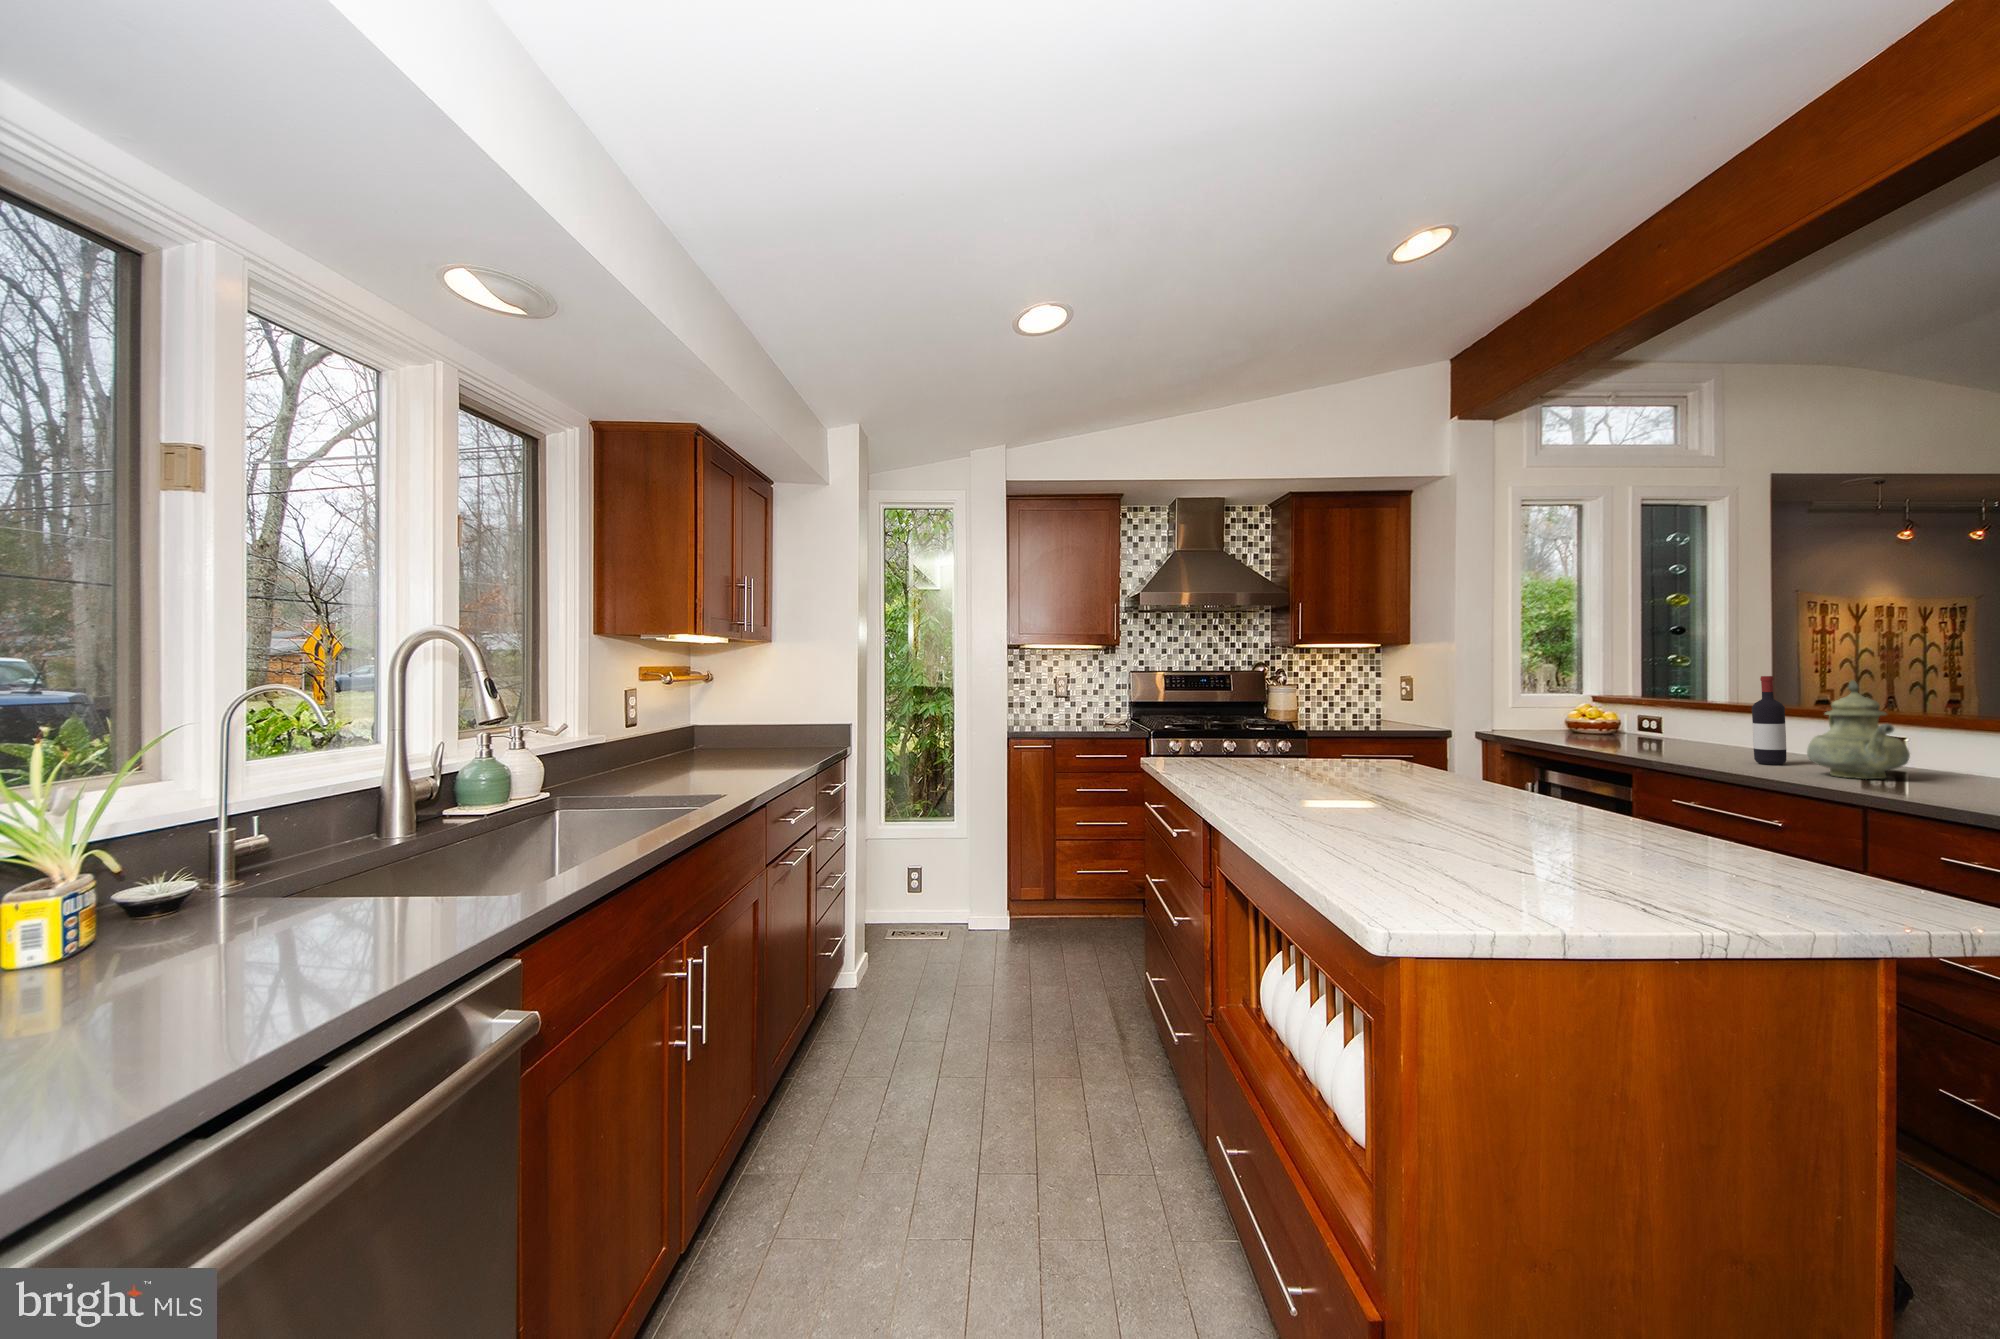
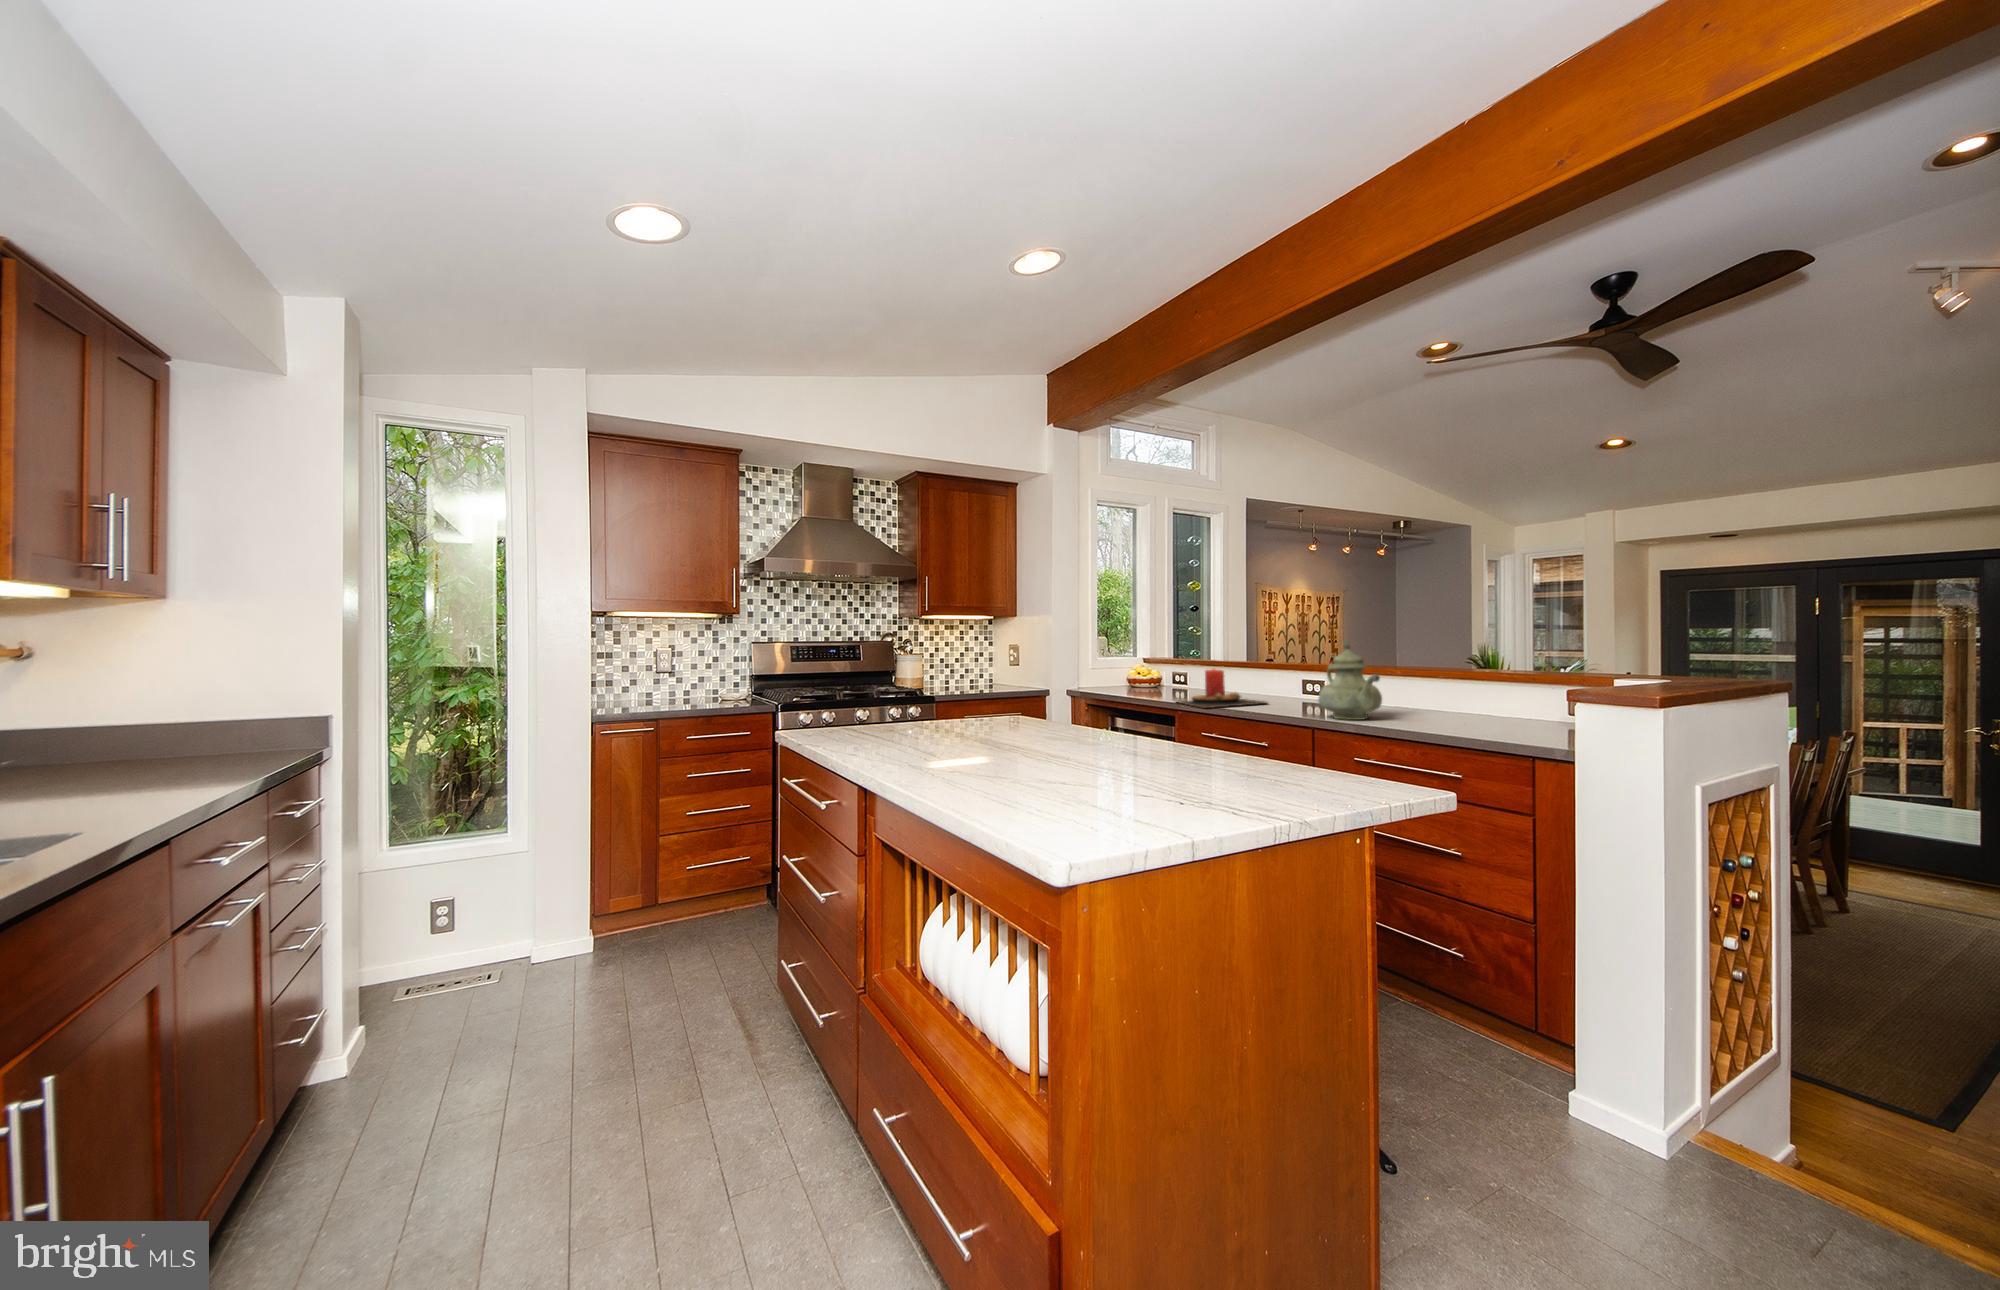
wine bottle: present [1752,676,1786,765] -> none [1275,638,1297,711]
candle: none [1613,709,1753,756] -> present [1177,669,1267,708]

